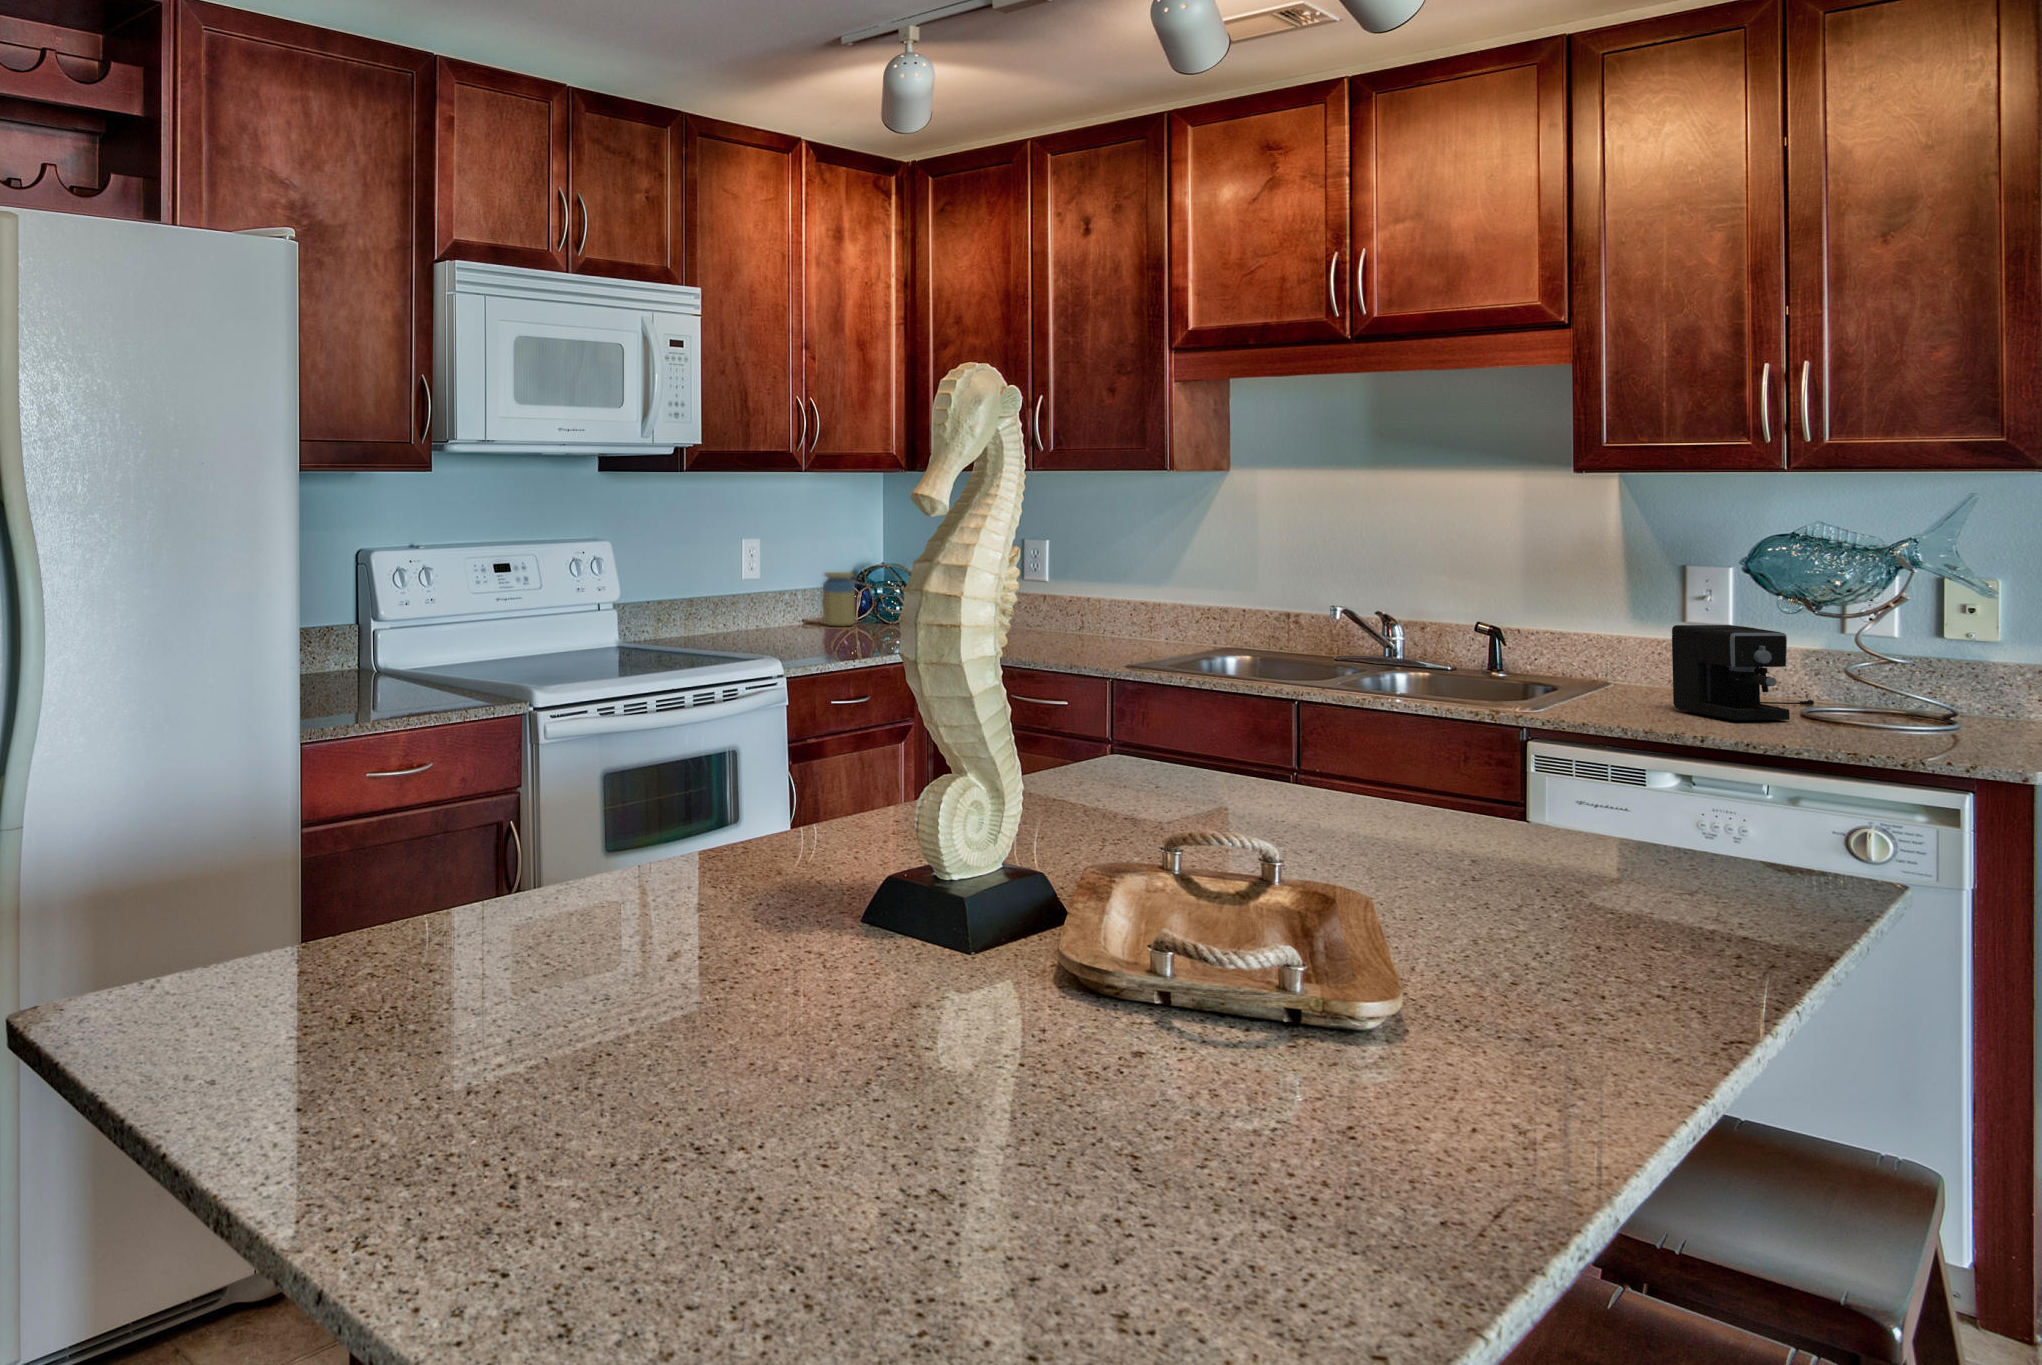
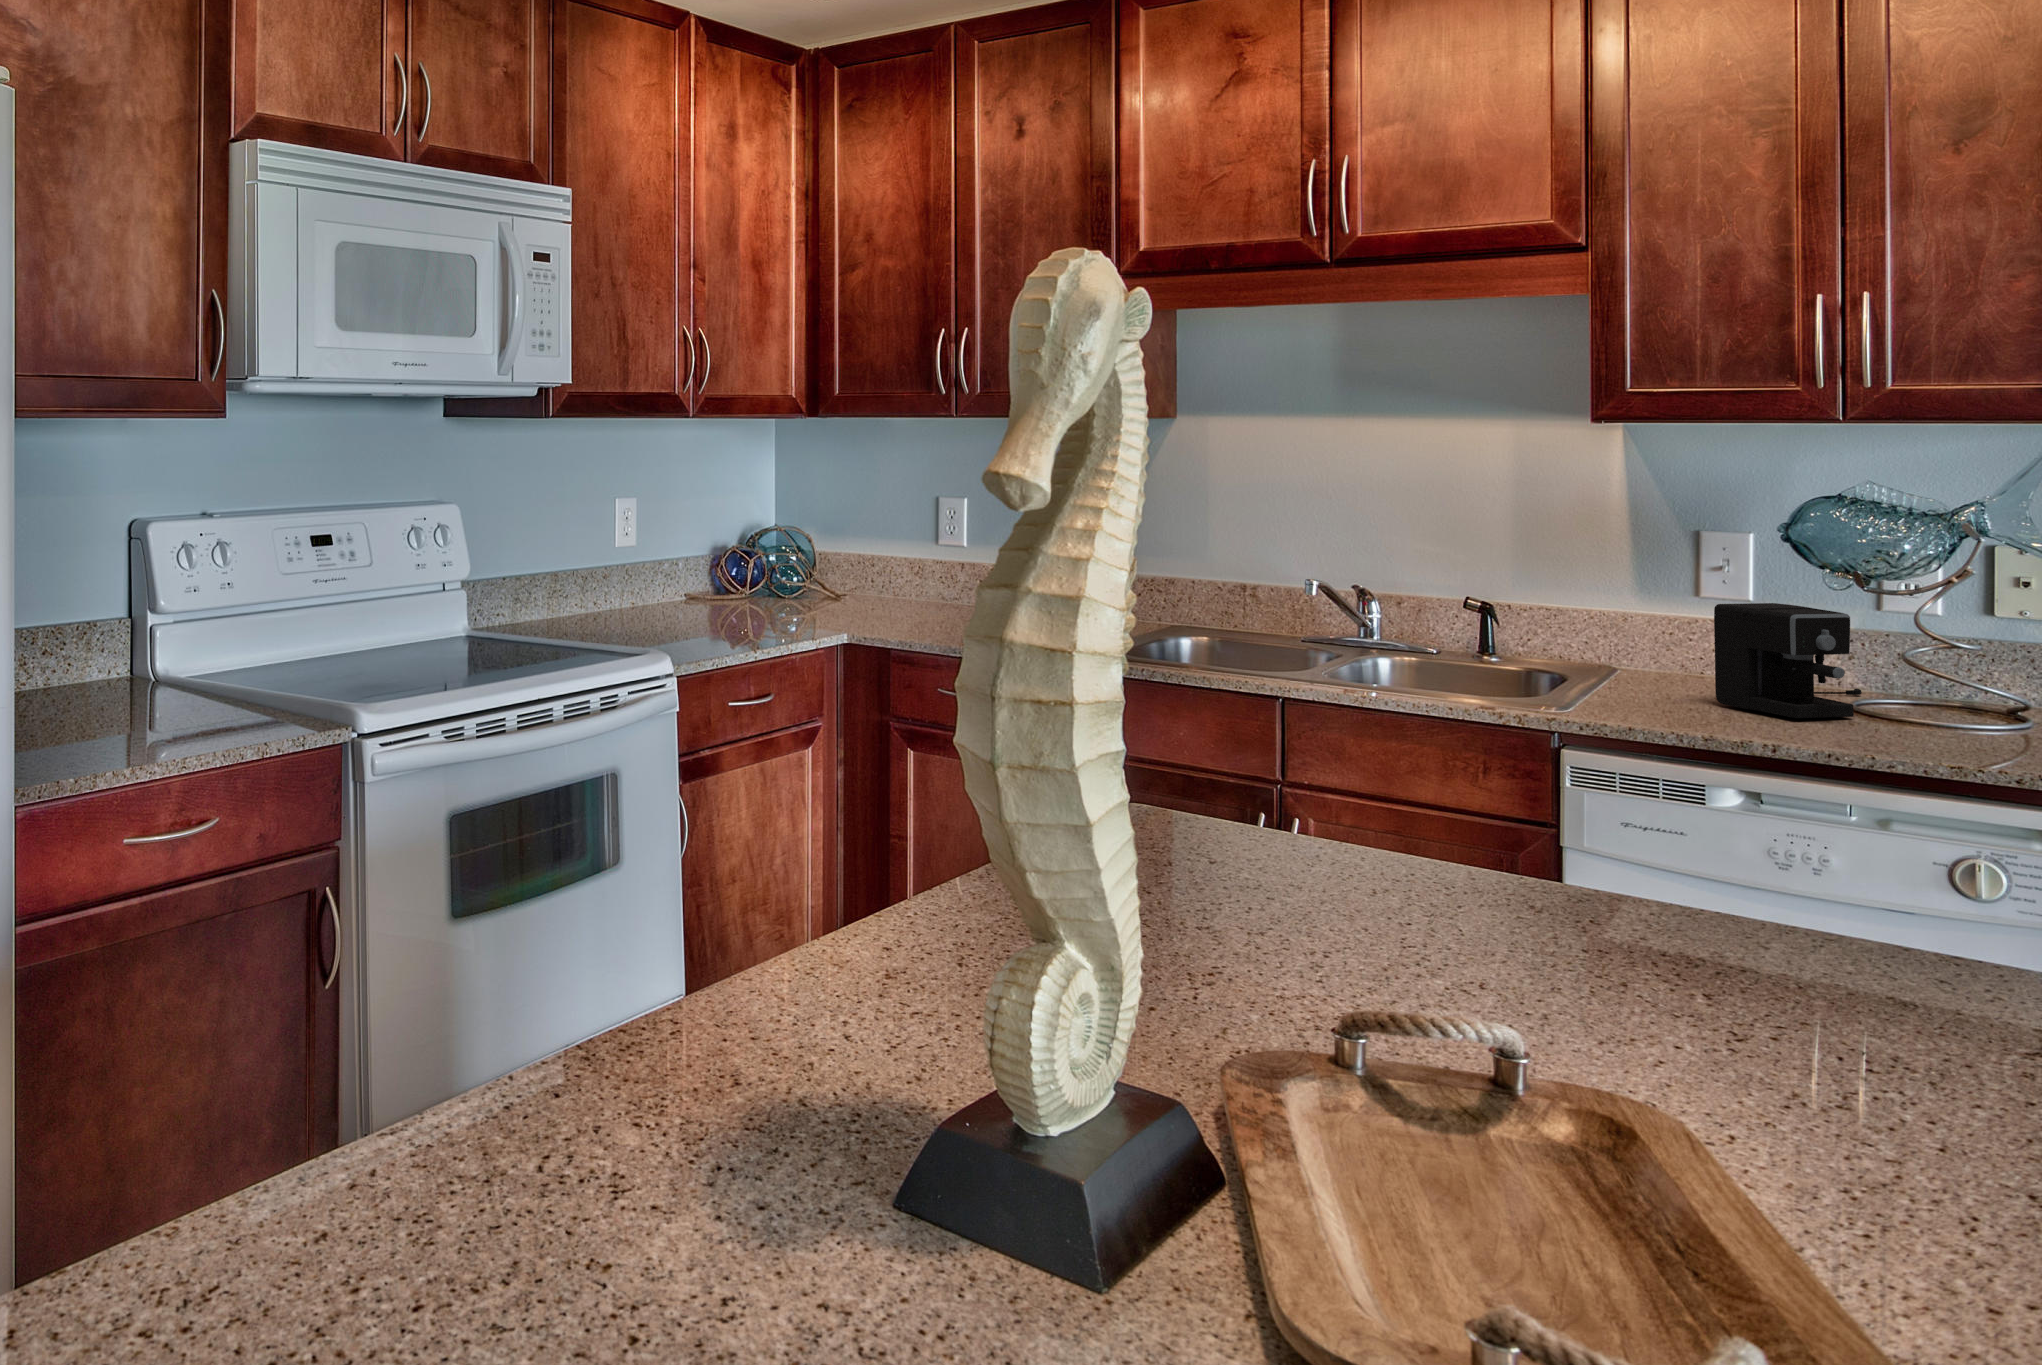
jar: present [823,572,855,626] -> none [707,537,745,602]

